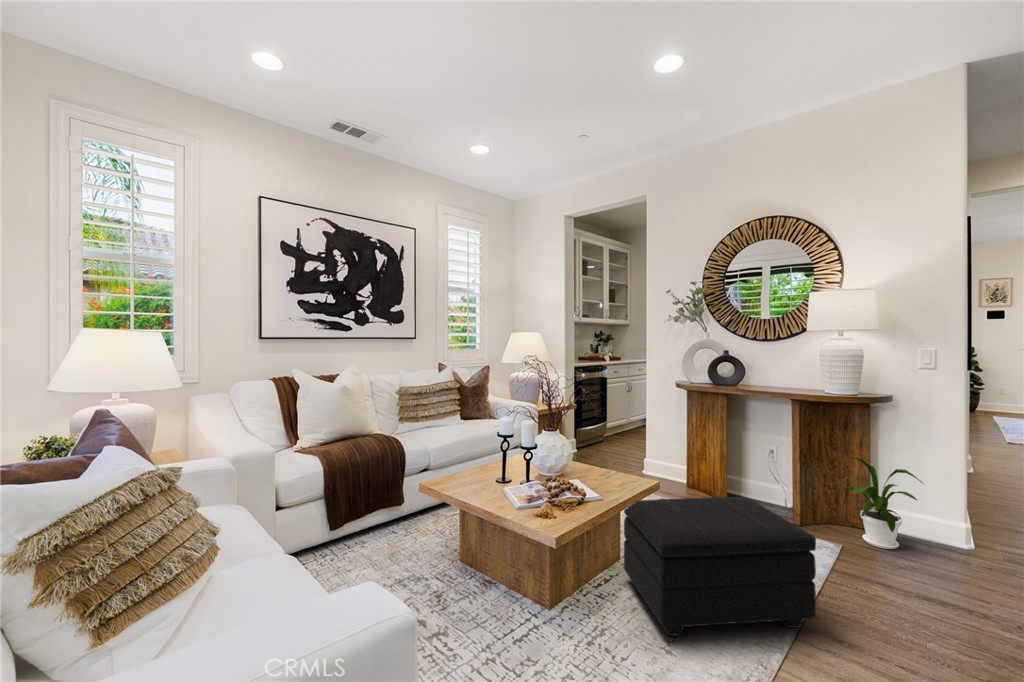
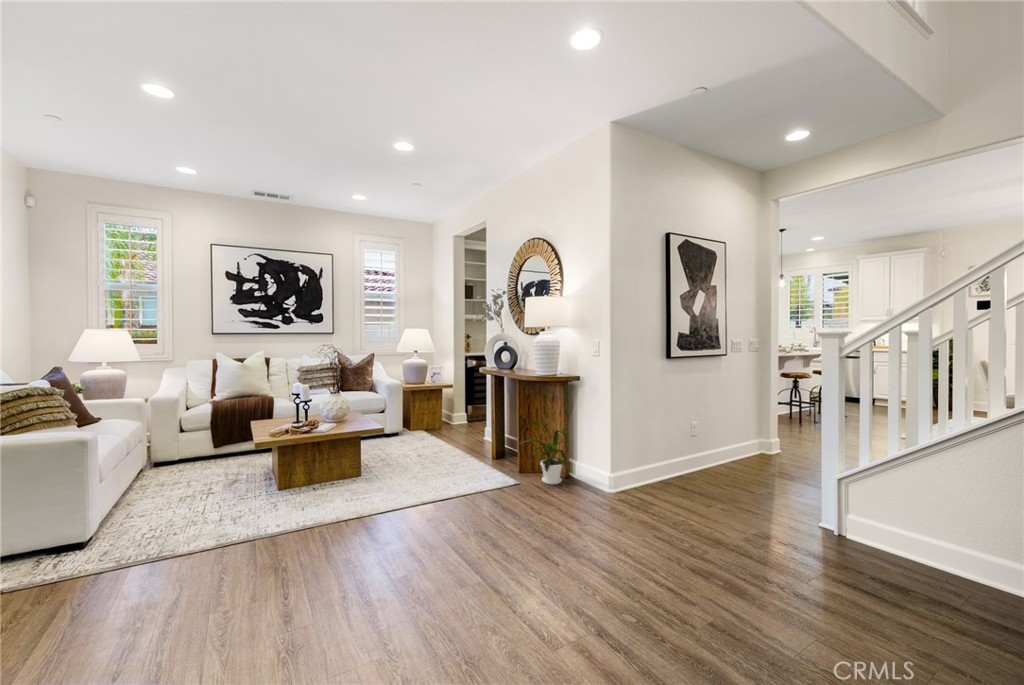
footstool: present [624,497,816,636] -> none [321,436,429,508]

